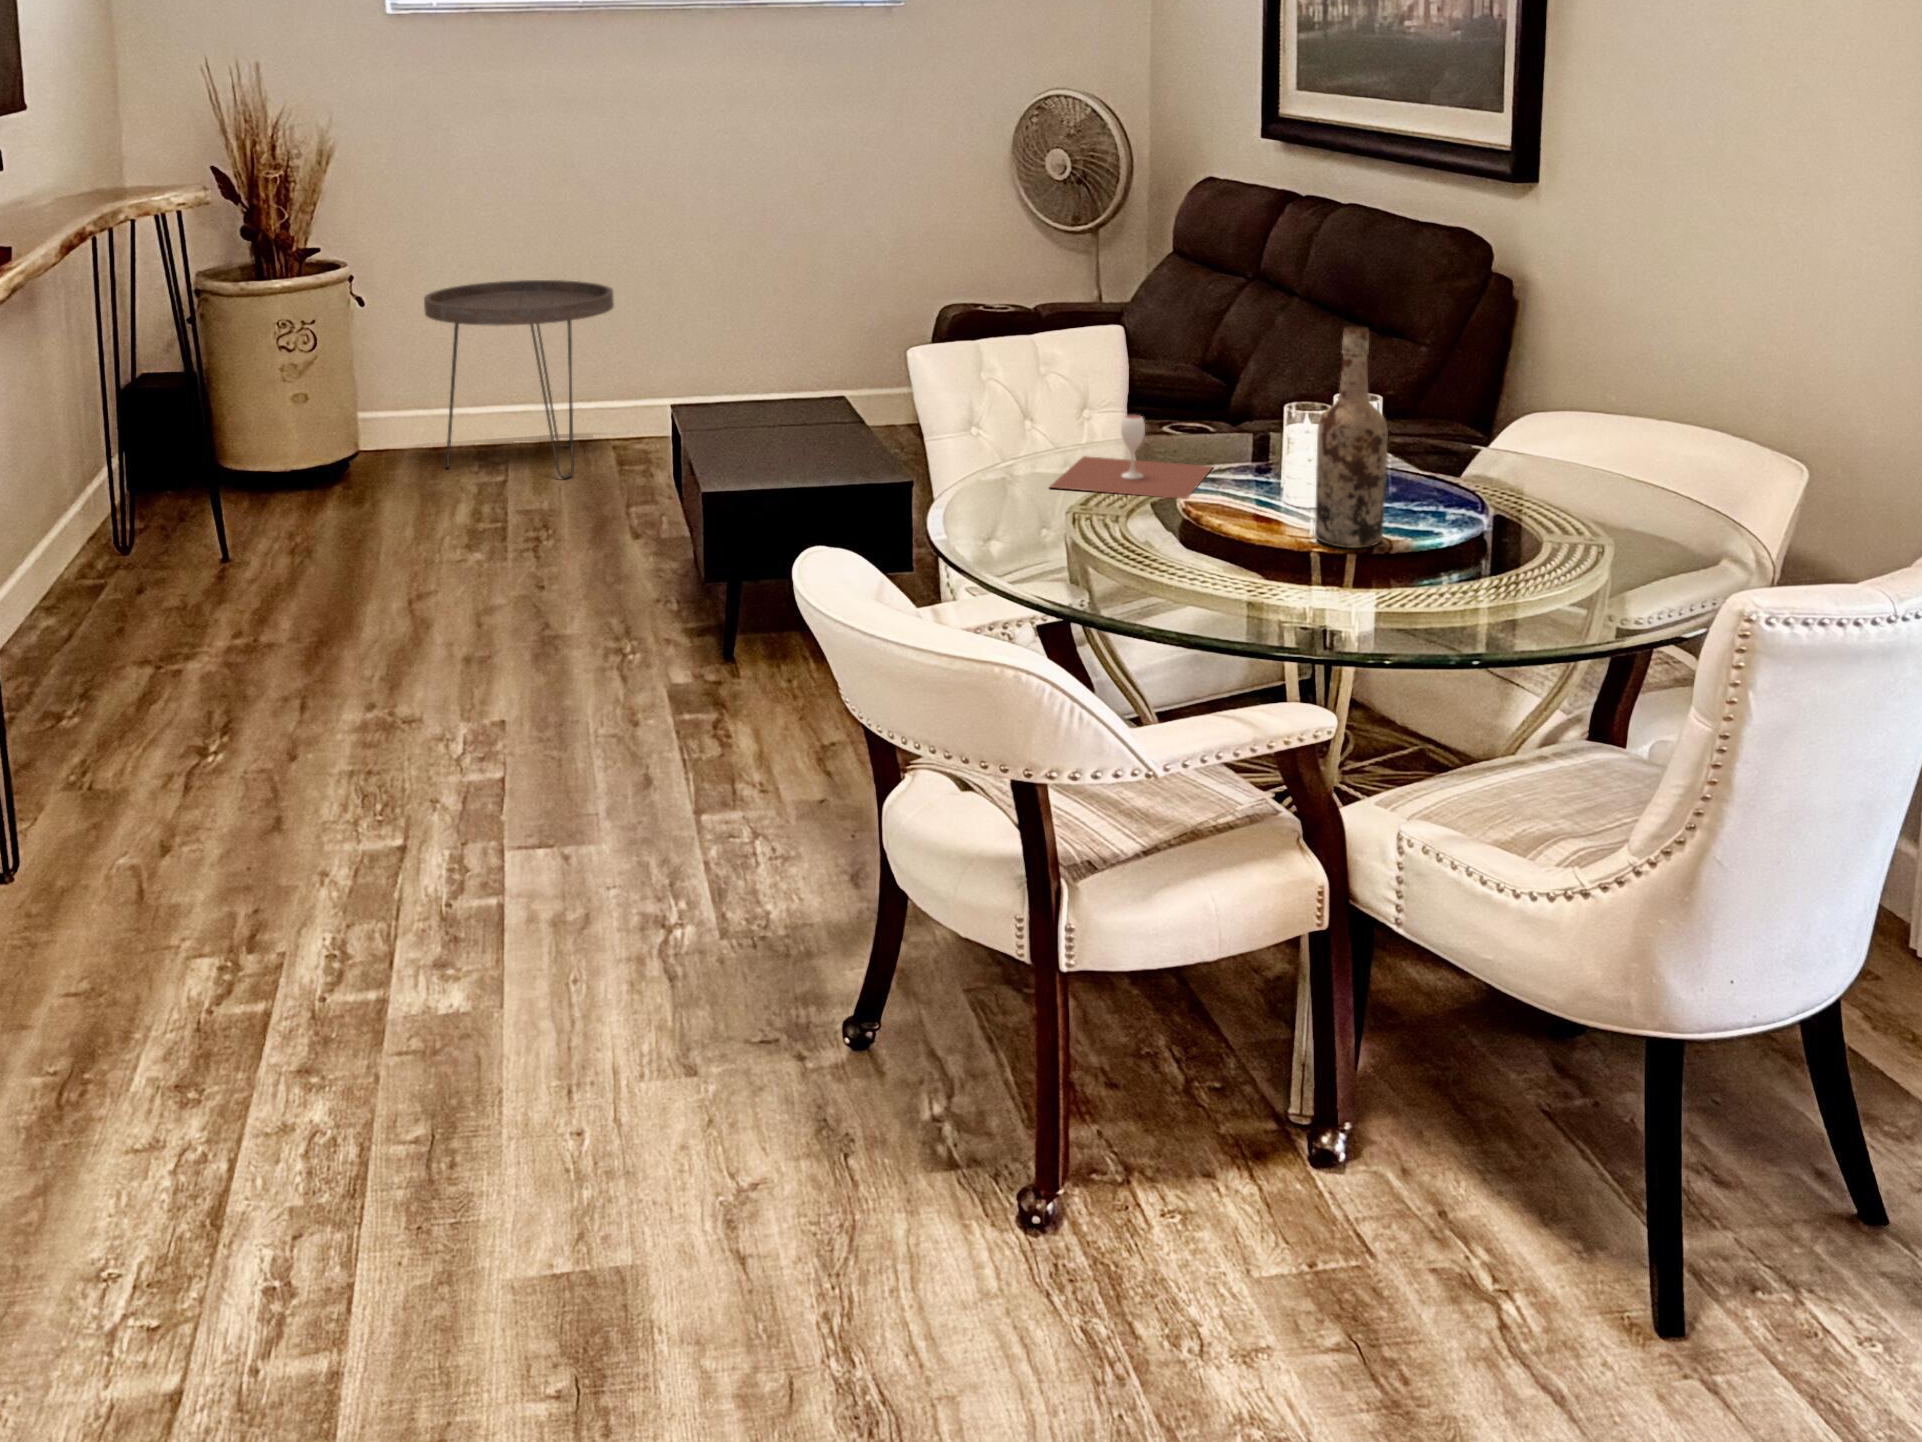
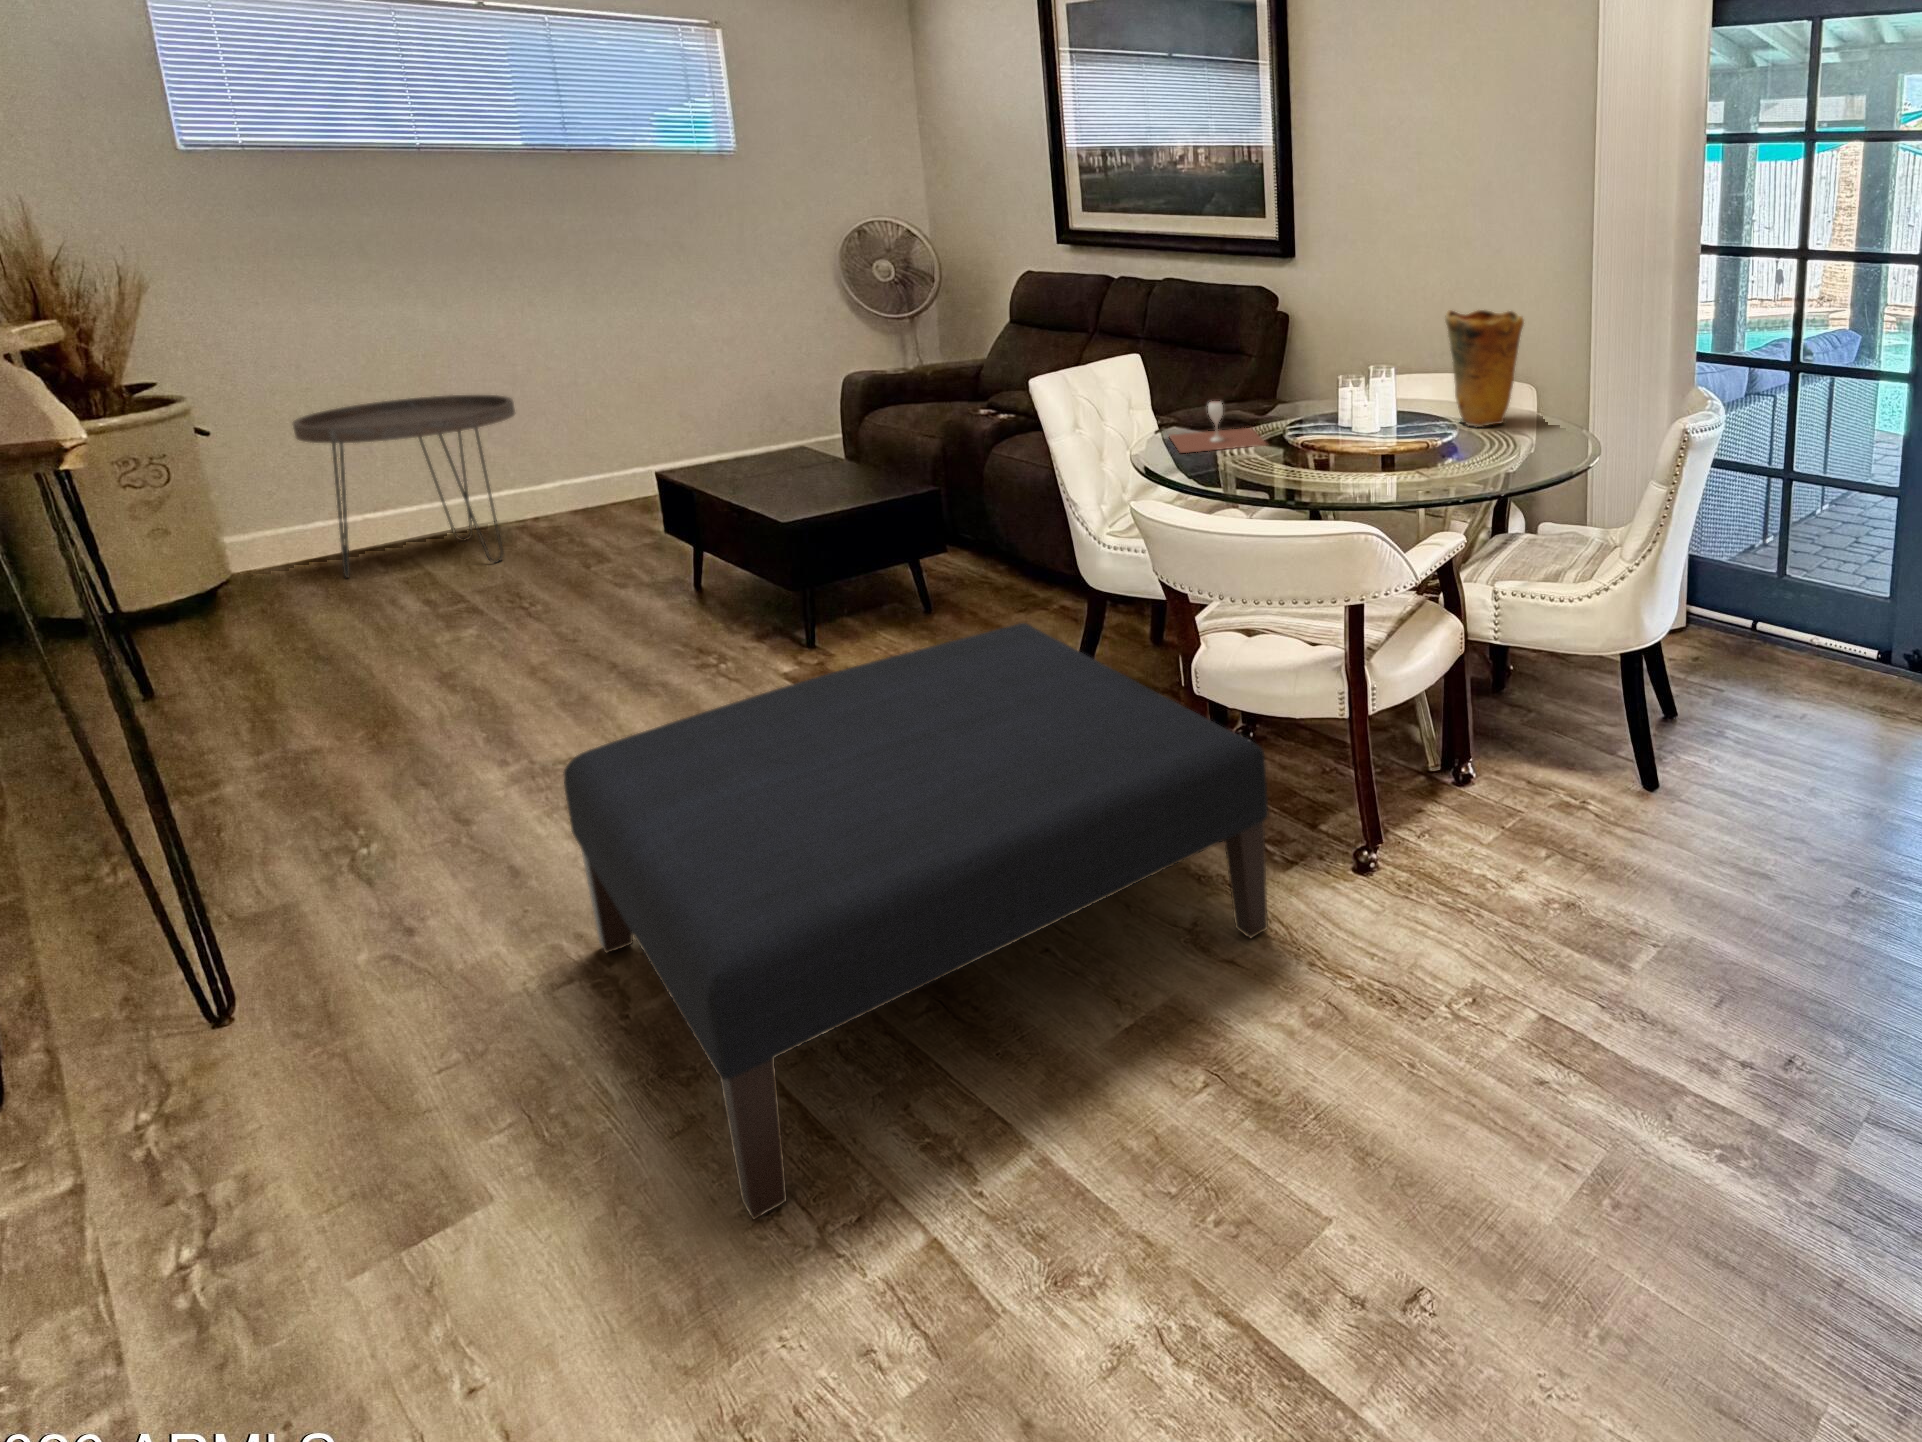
vase: none [1525,311,1686,536] -> present [1445,310,1524,427]
wine bottle: present [1315,326,1388,548] -> none [1370,324,1408,451]
ottoman: none [58,686,826,1273] -> present [563,623,1268,1219]

